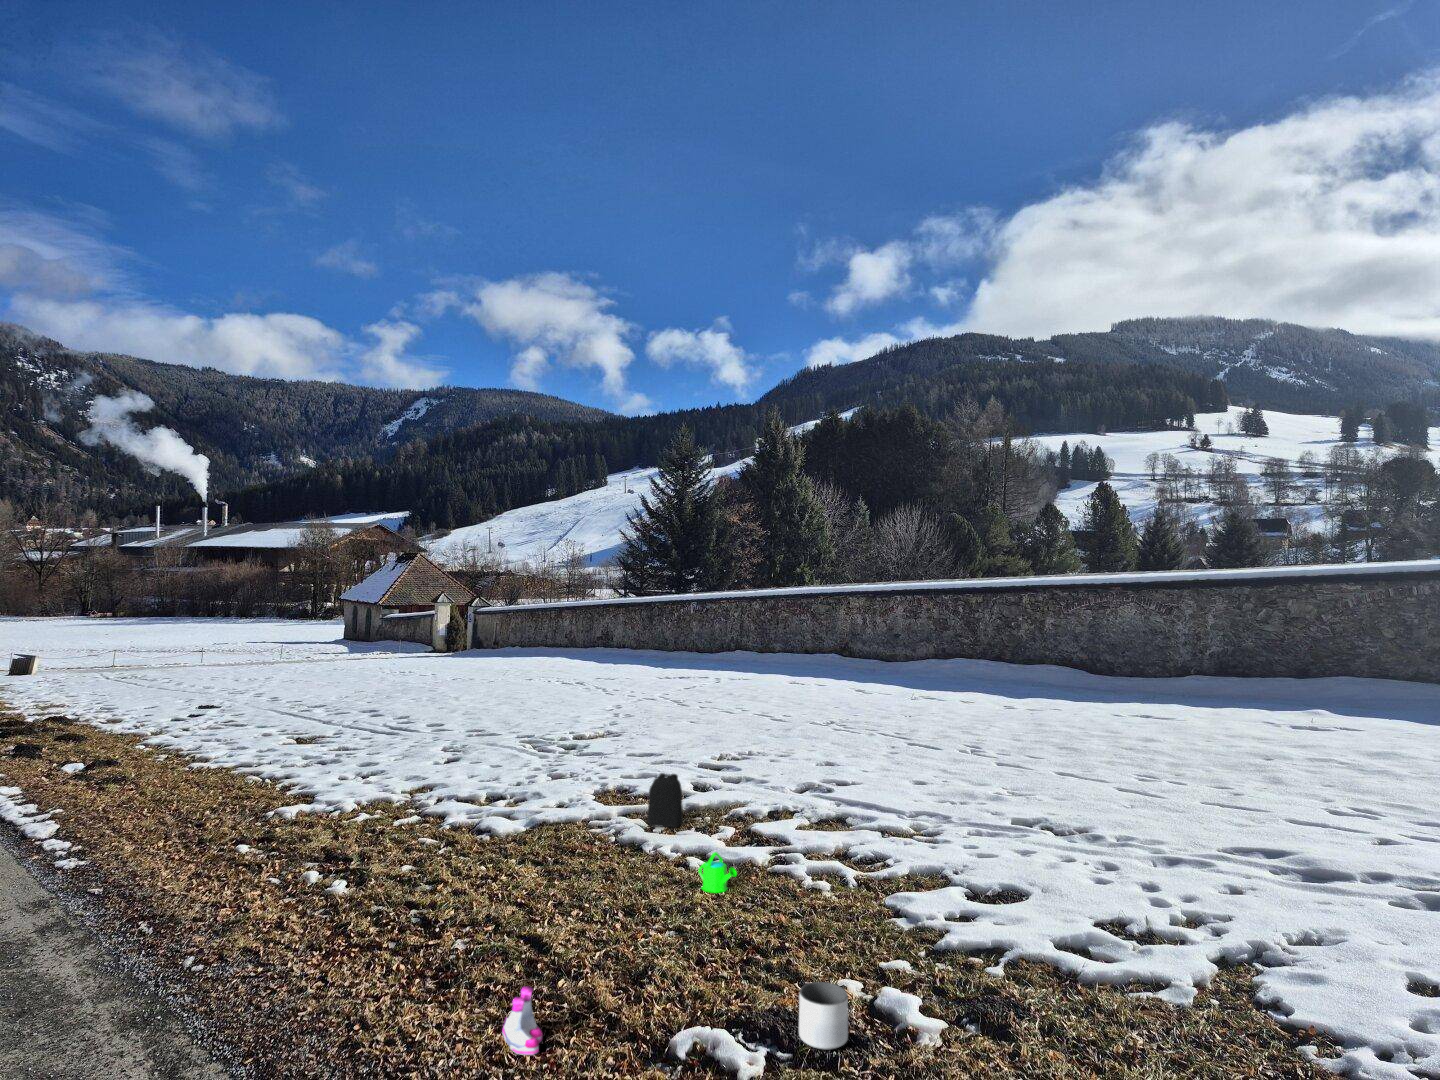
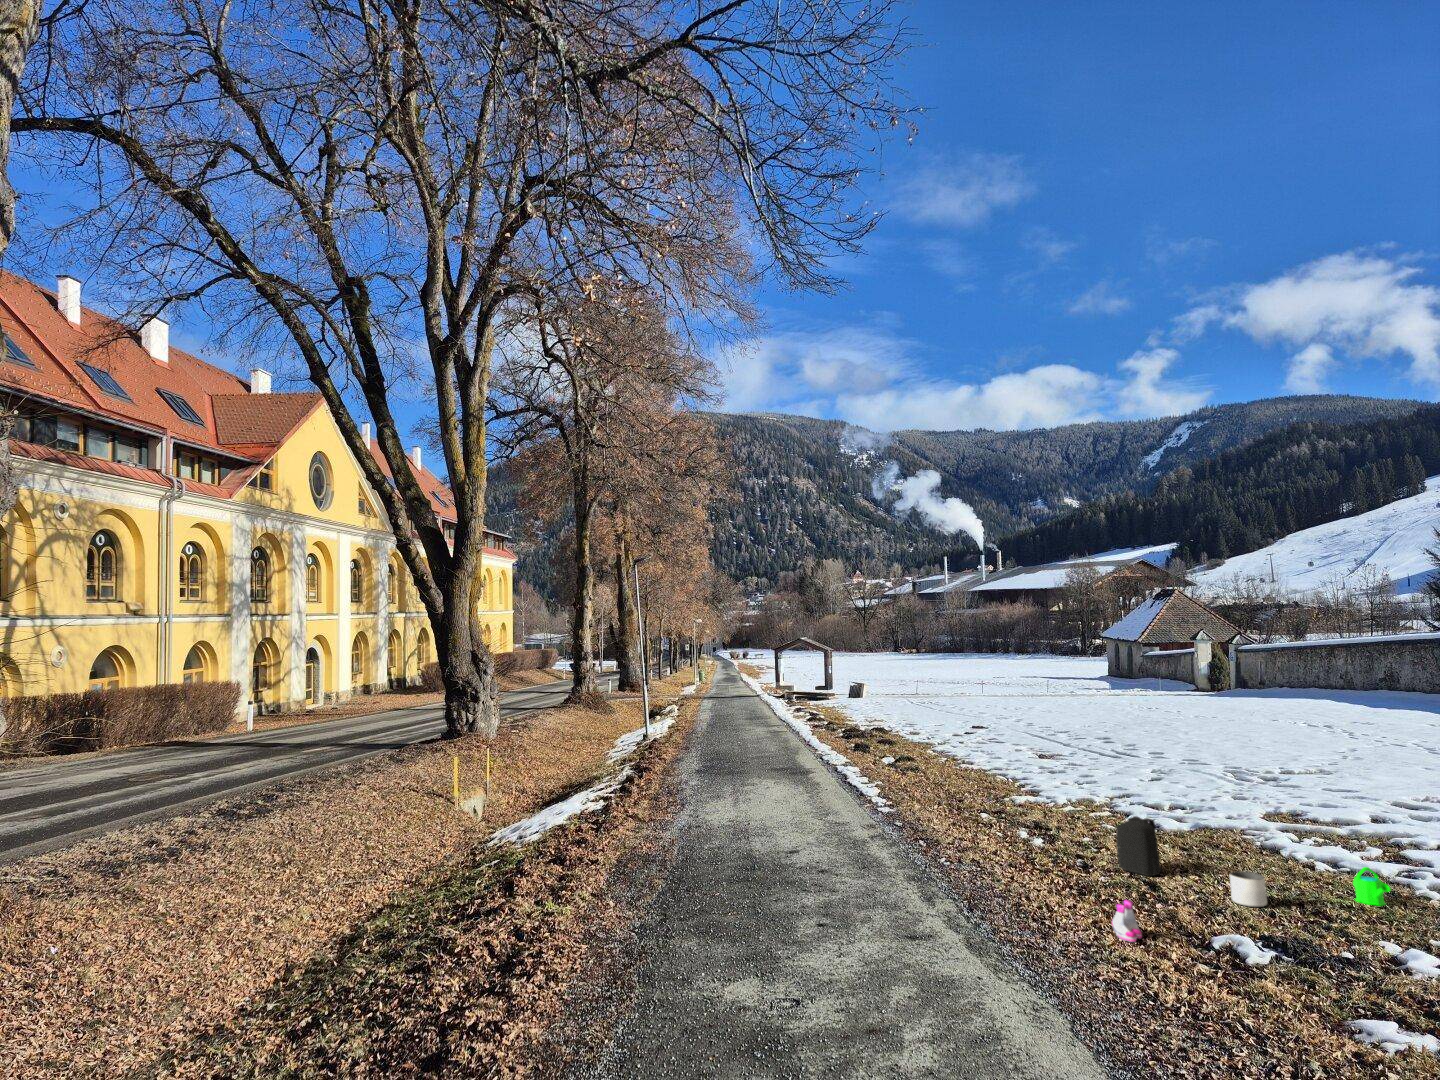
backpack: present [647,773,683,827] -> present [1116,816,1162,876]
planter: present [799,982,848,1050] -> present [1230,871,1267,907]

